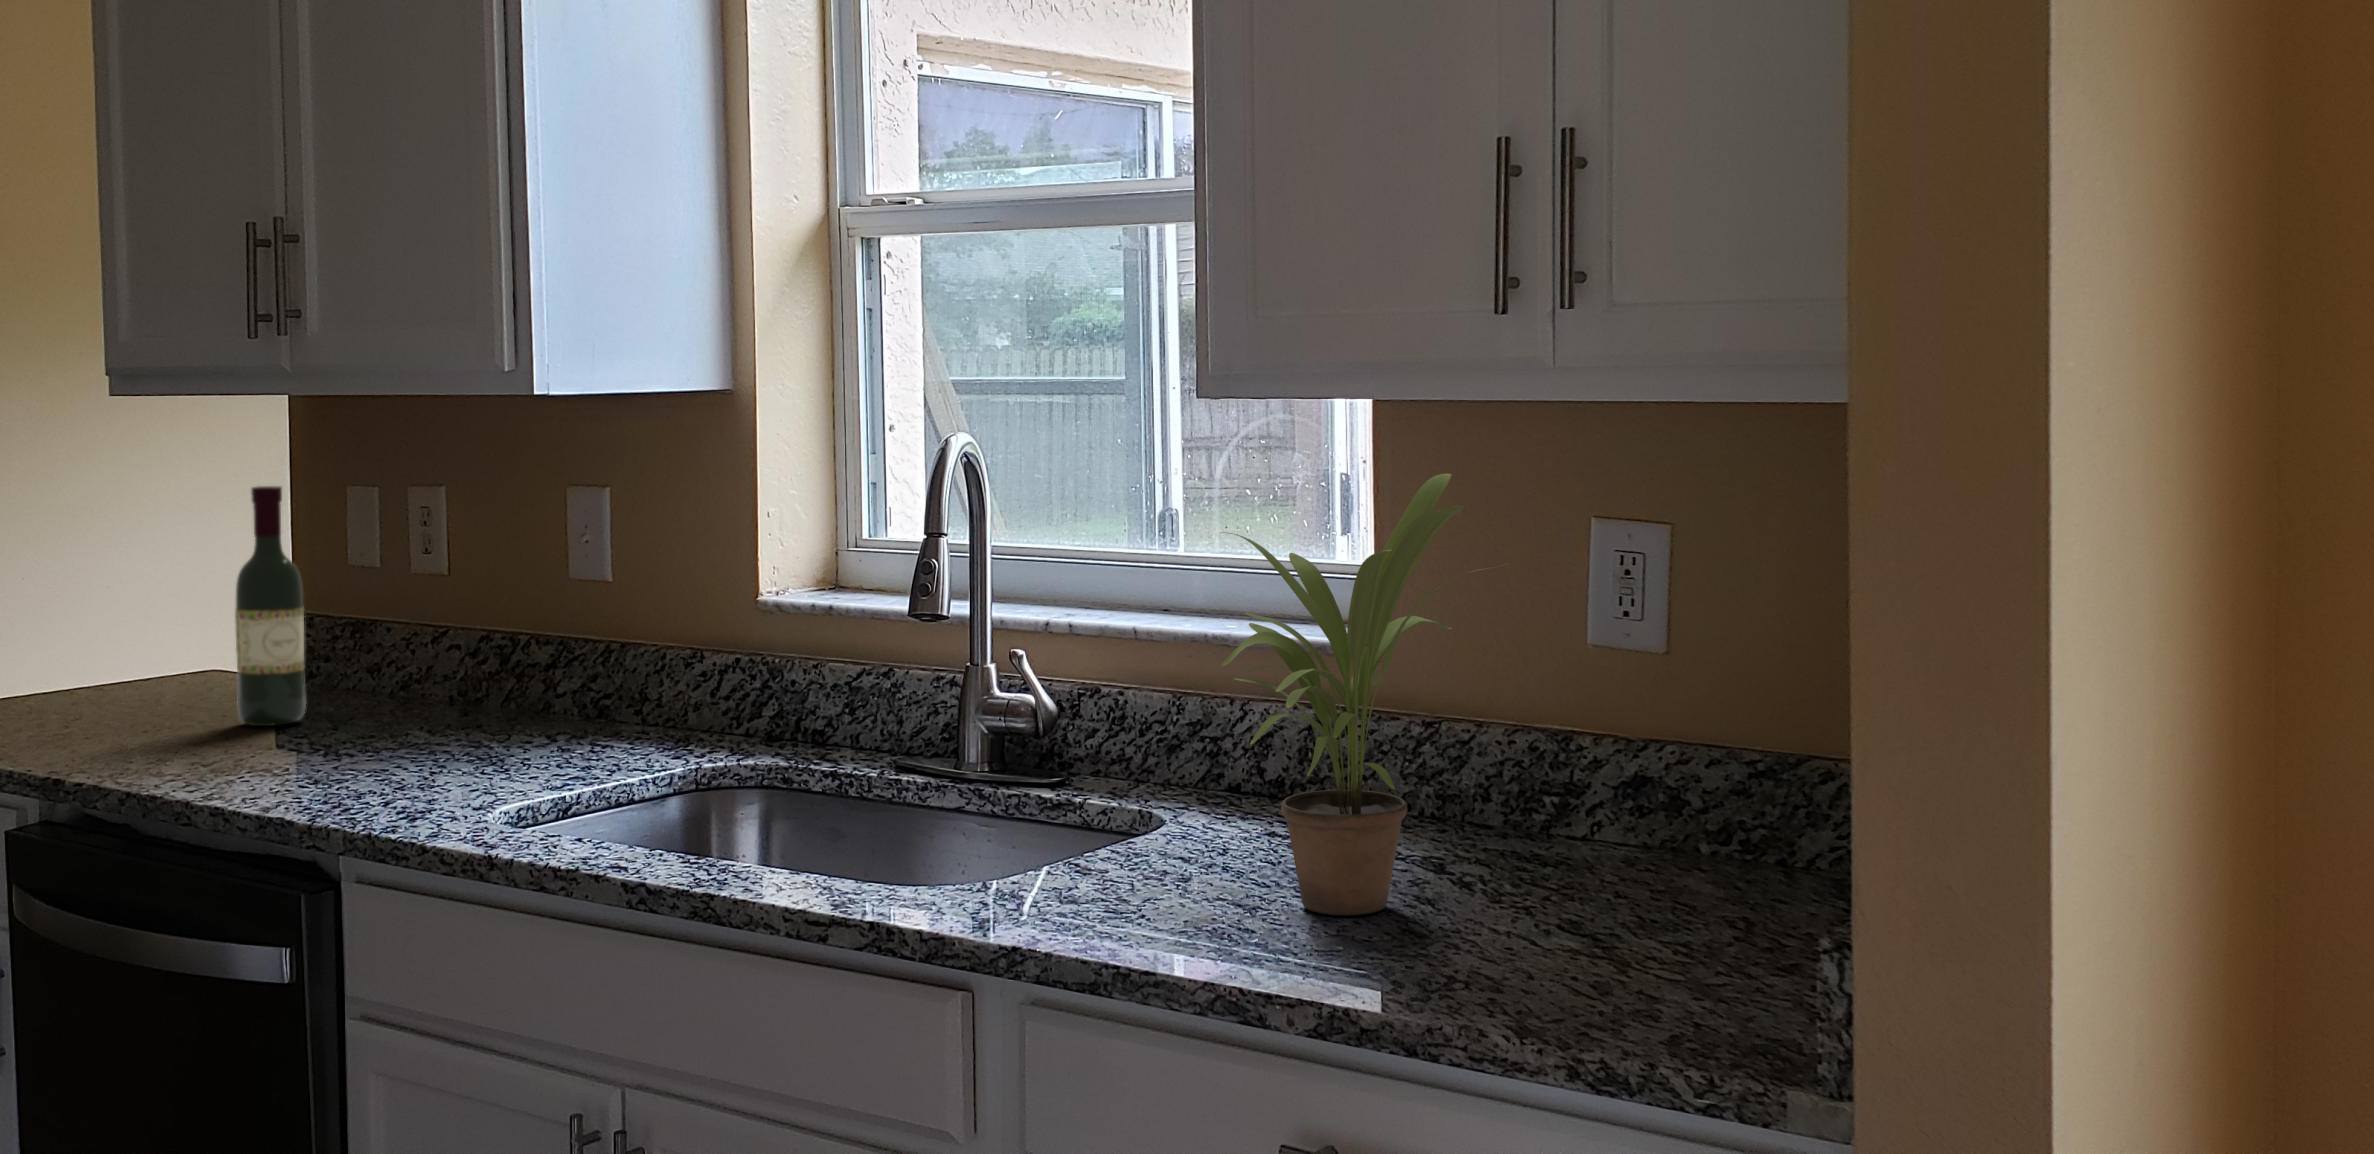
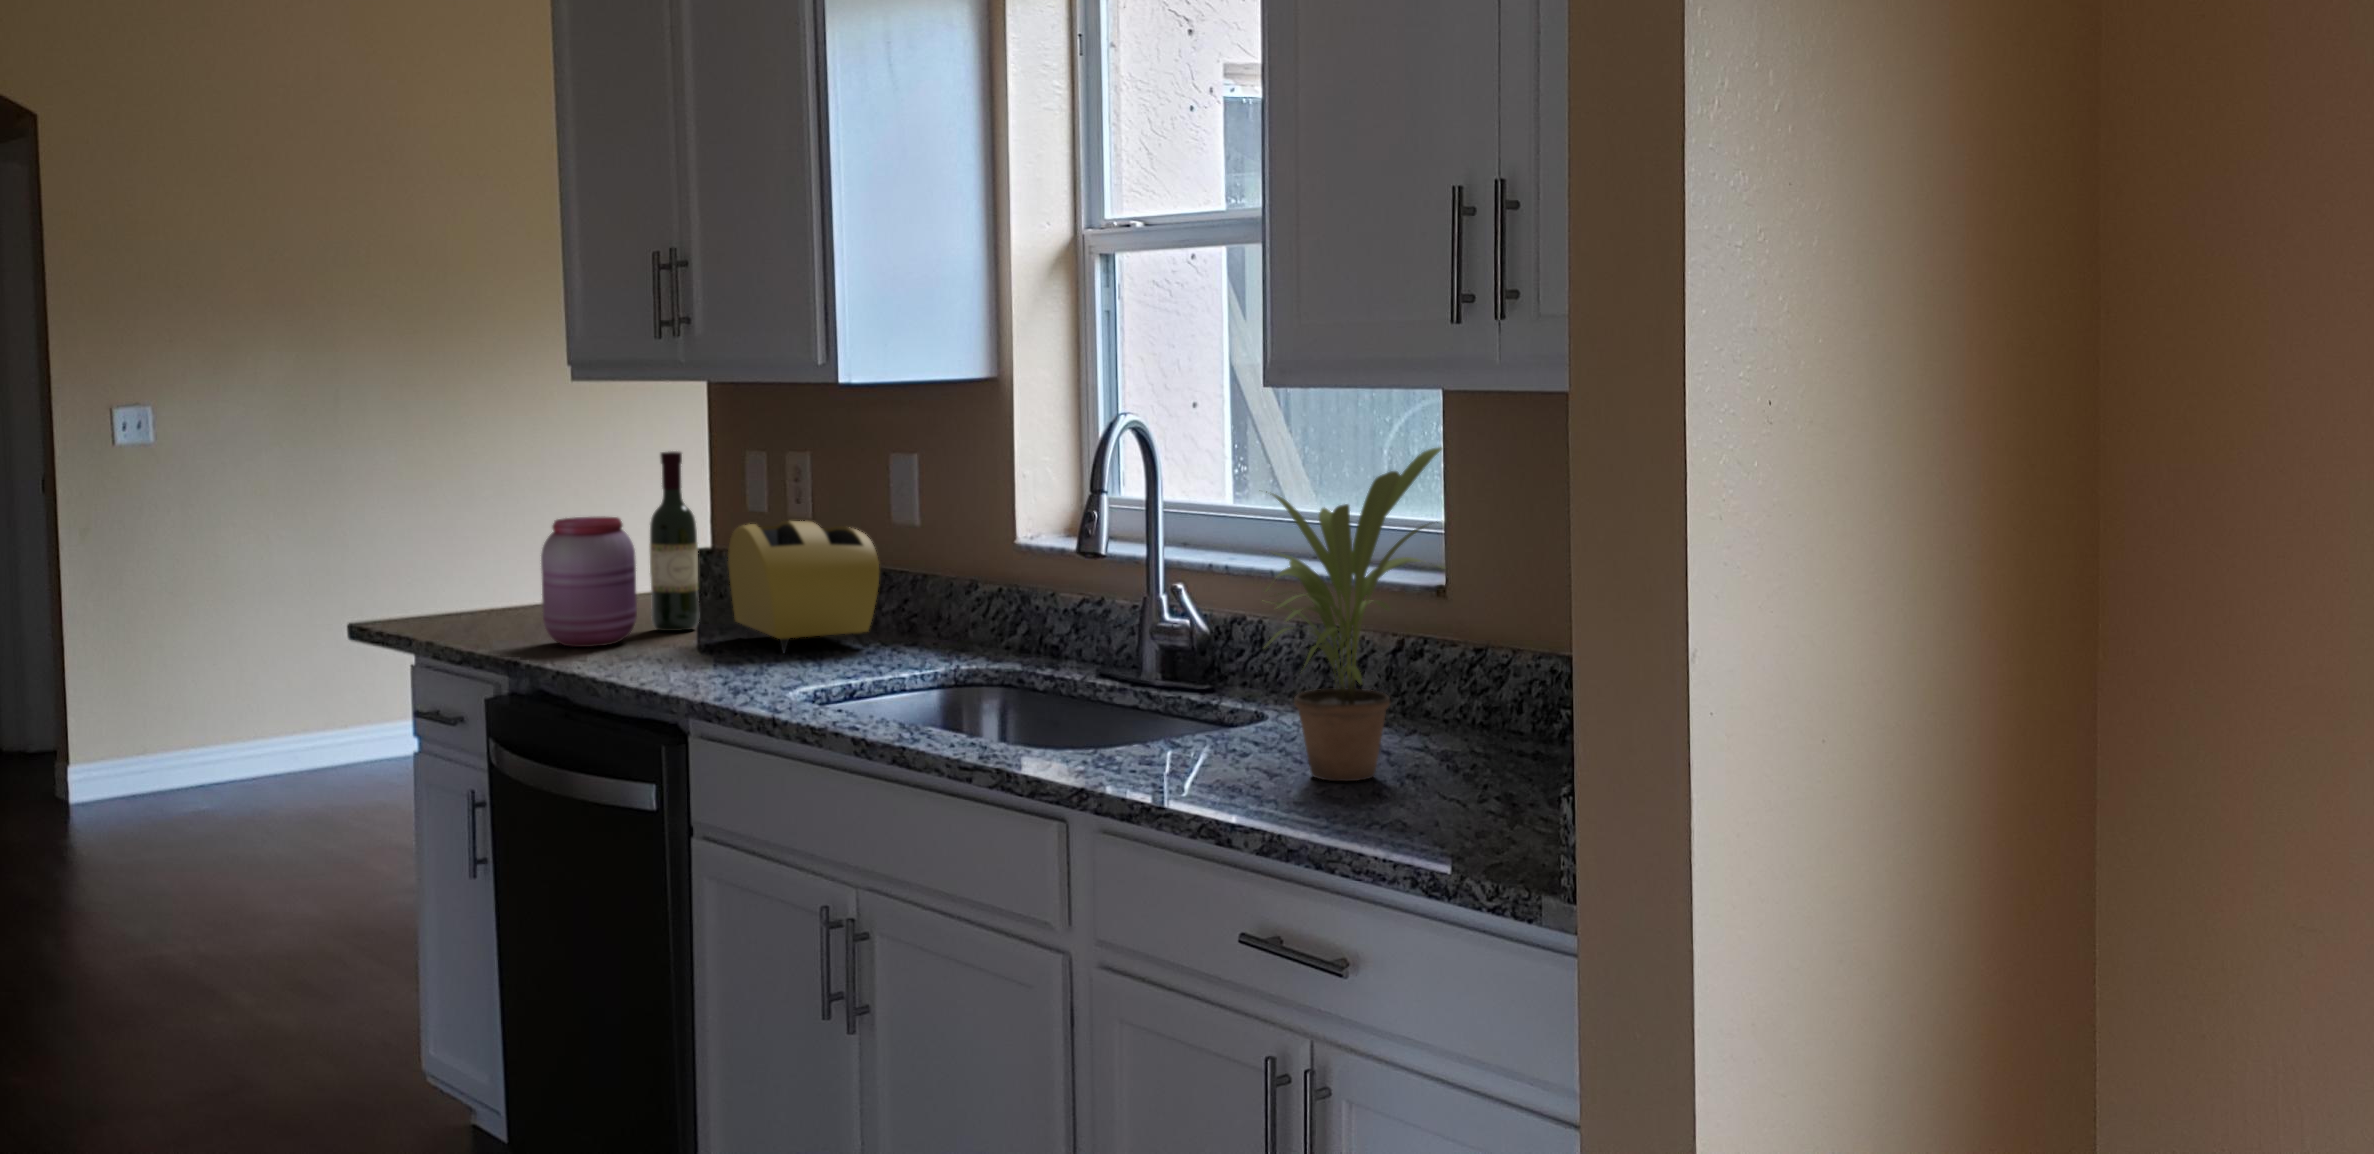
jar: none [85,575,225,755] -> present [541,517,637,647]
toaster: none [355,576,576,755] -> present [728,521,879,654]

